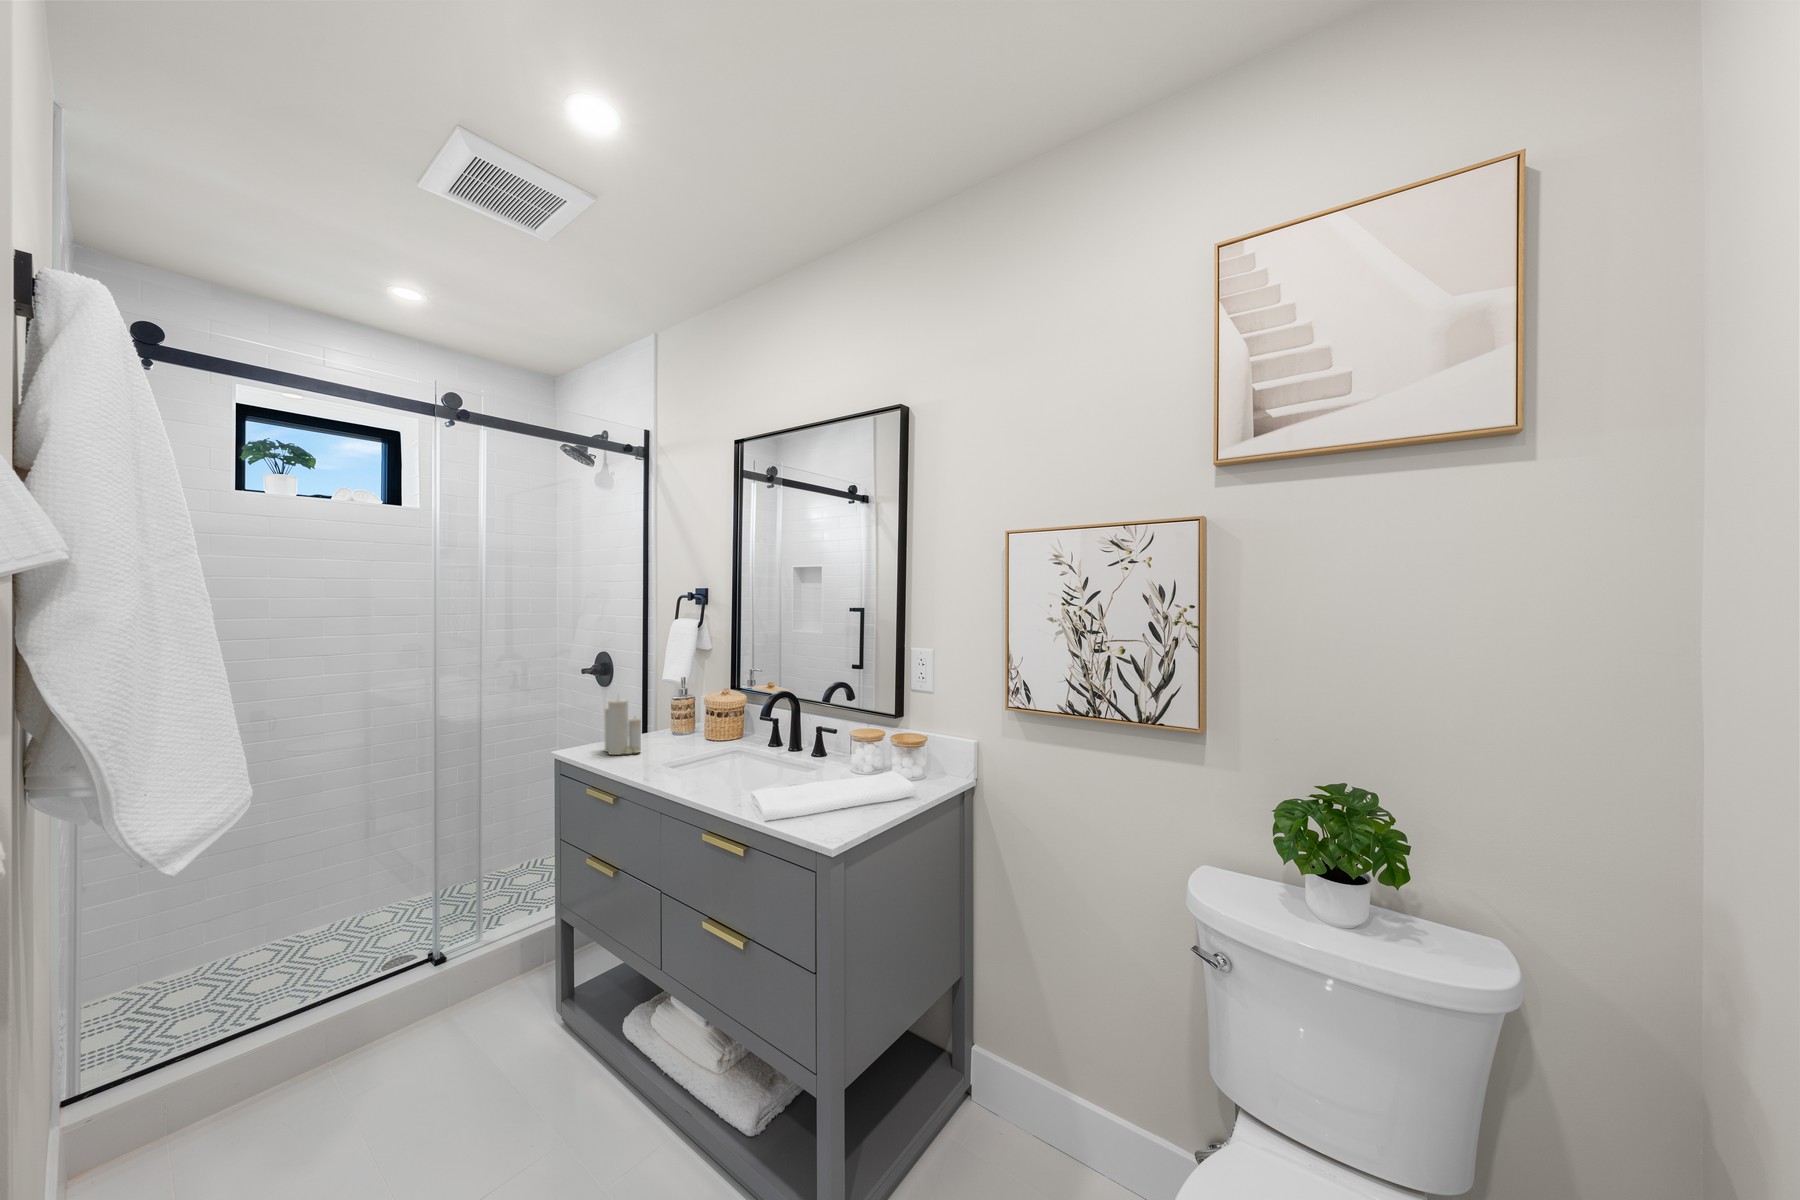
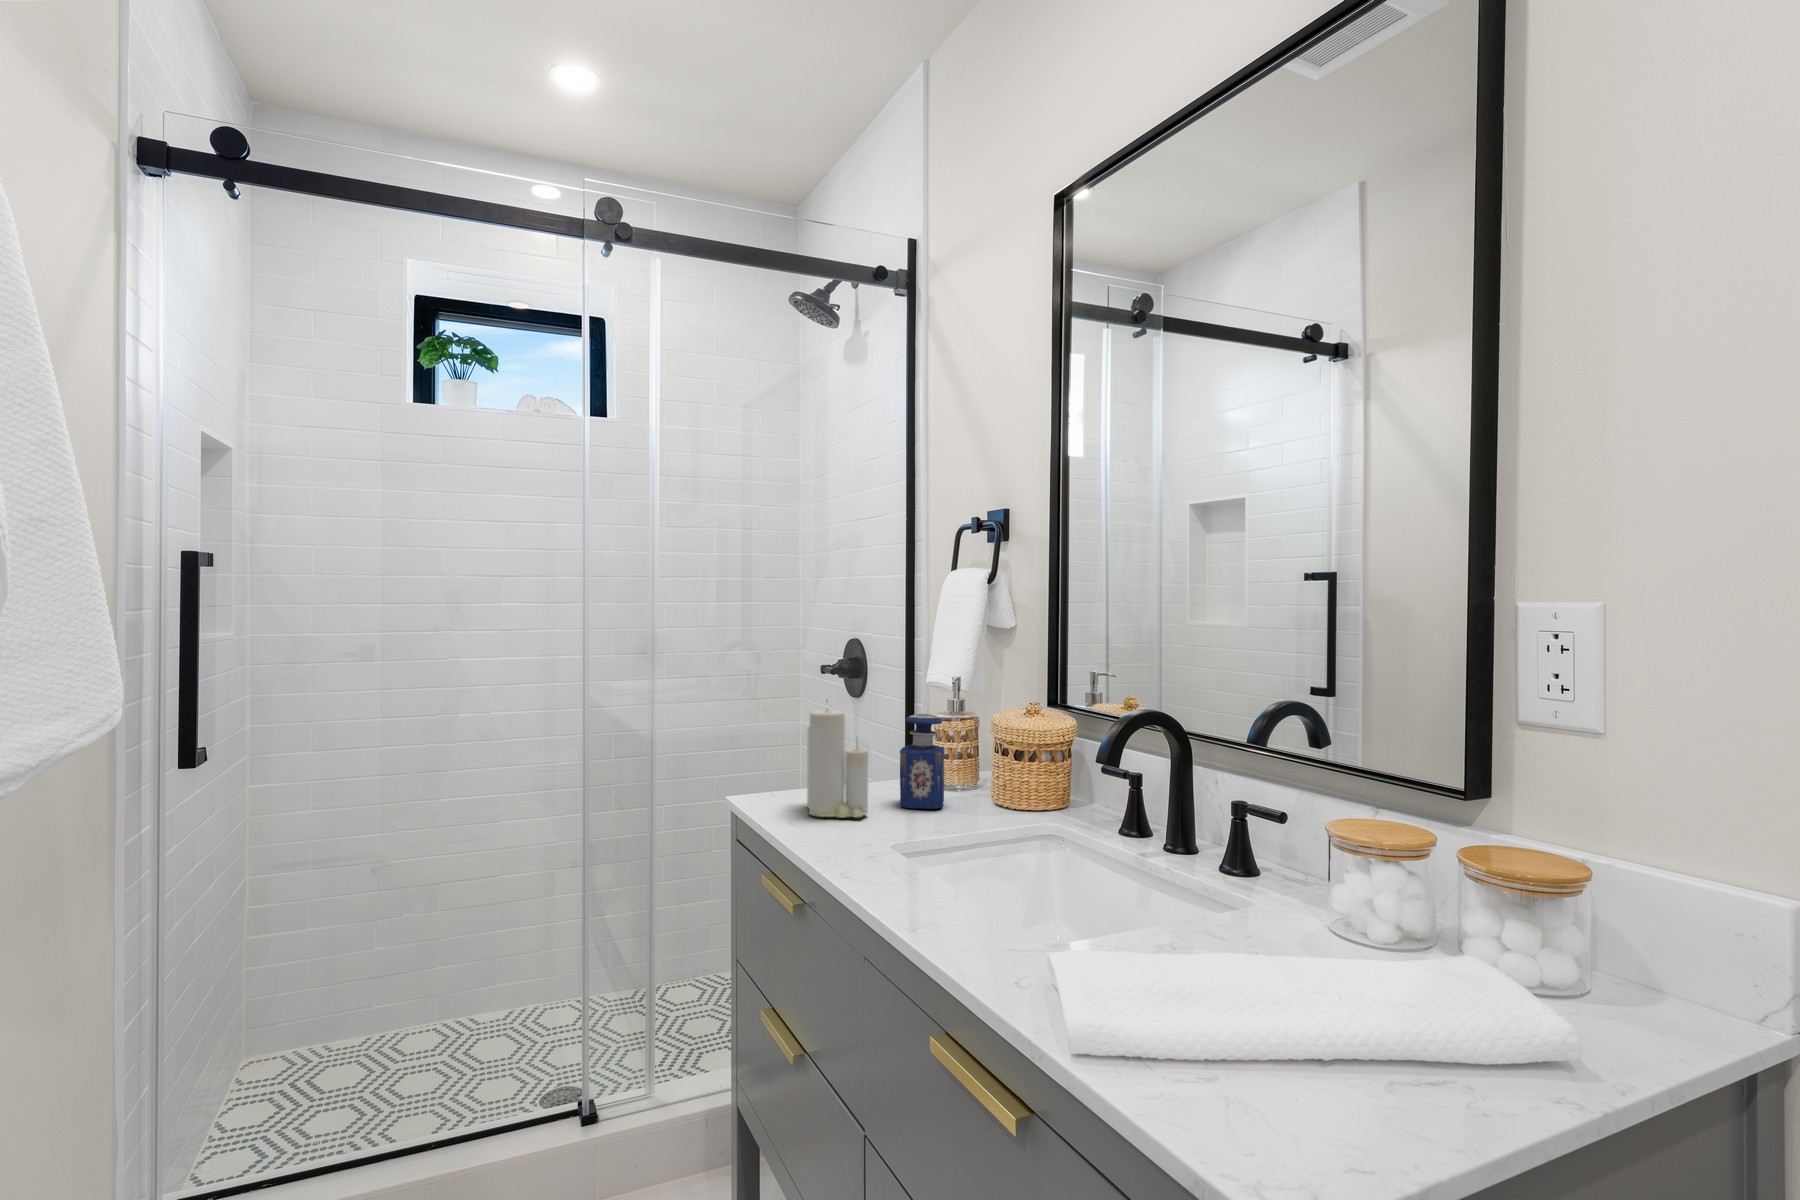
perfume bottle: none [655,698,679,746] -> present [900,714,944,809]

